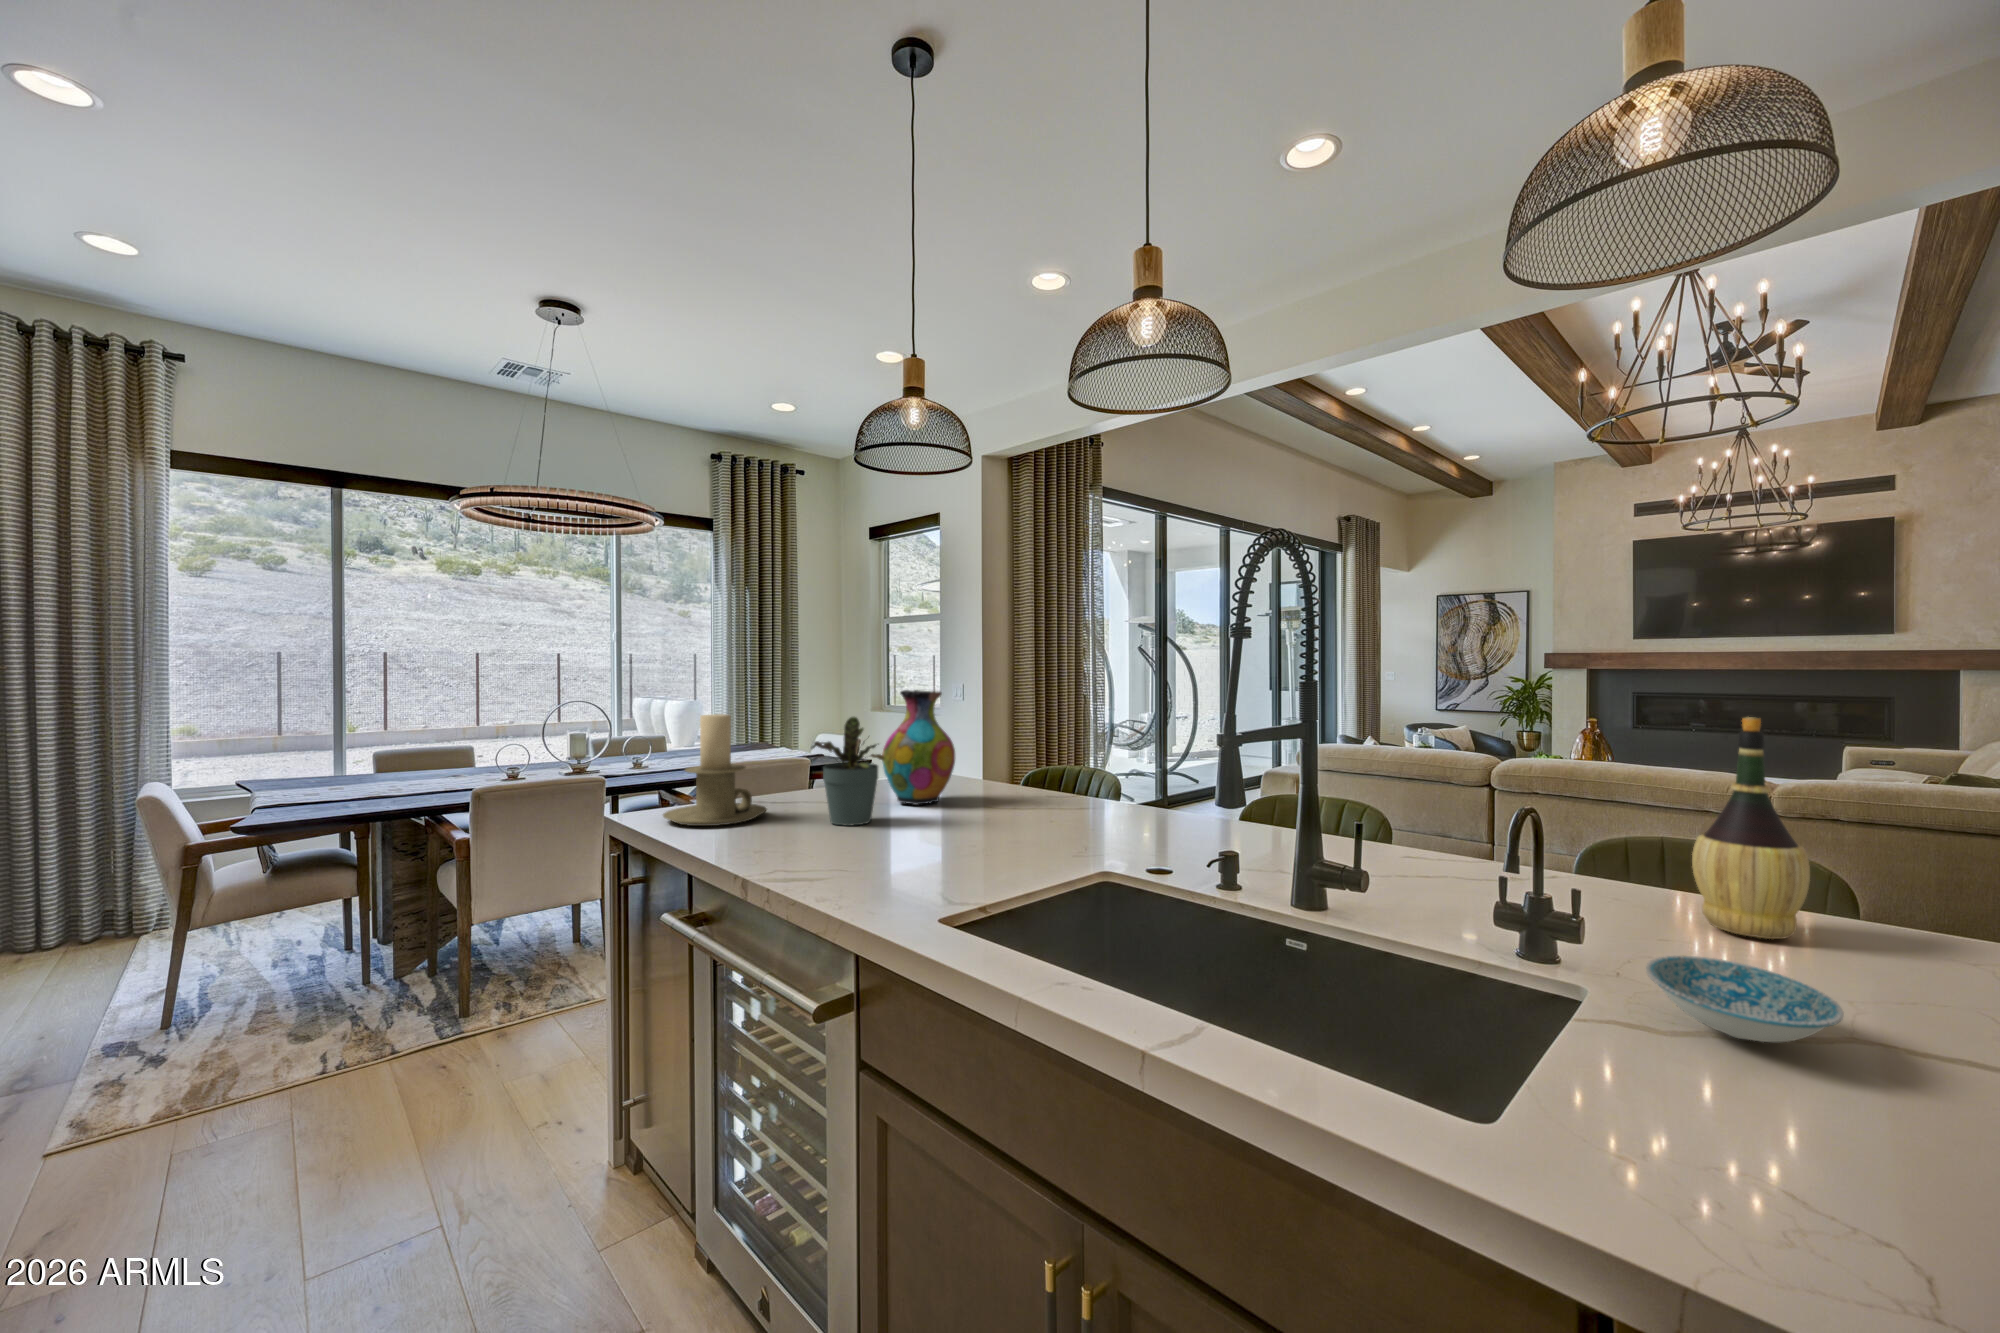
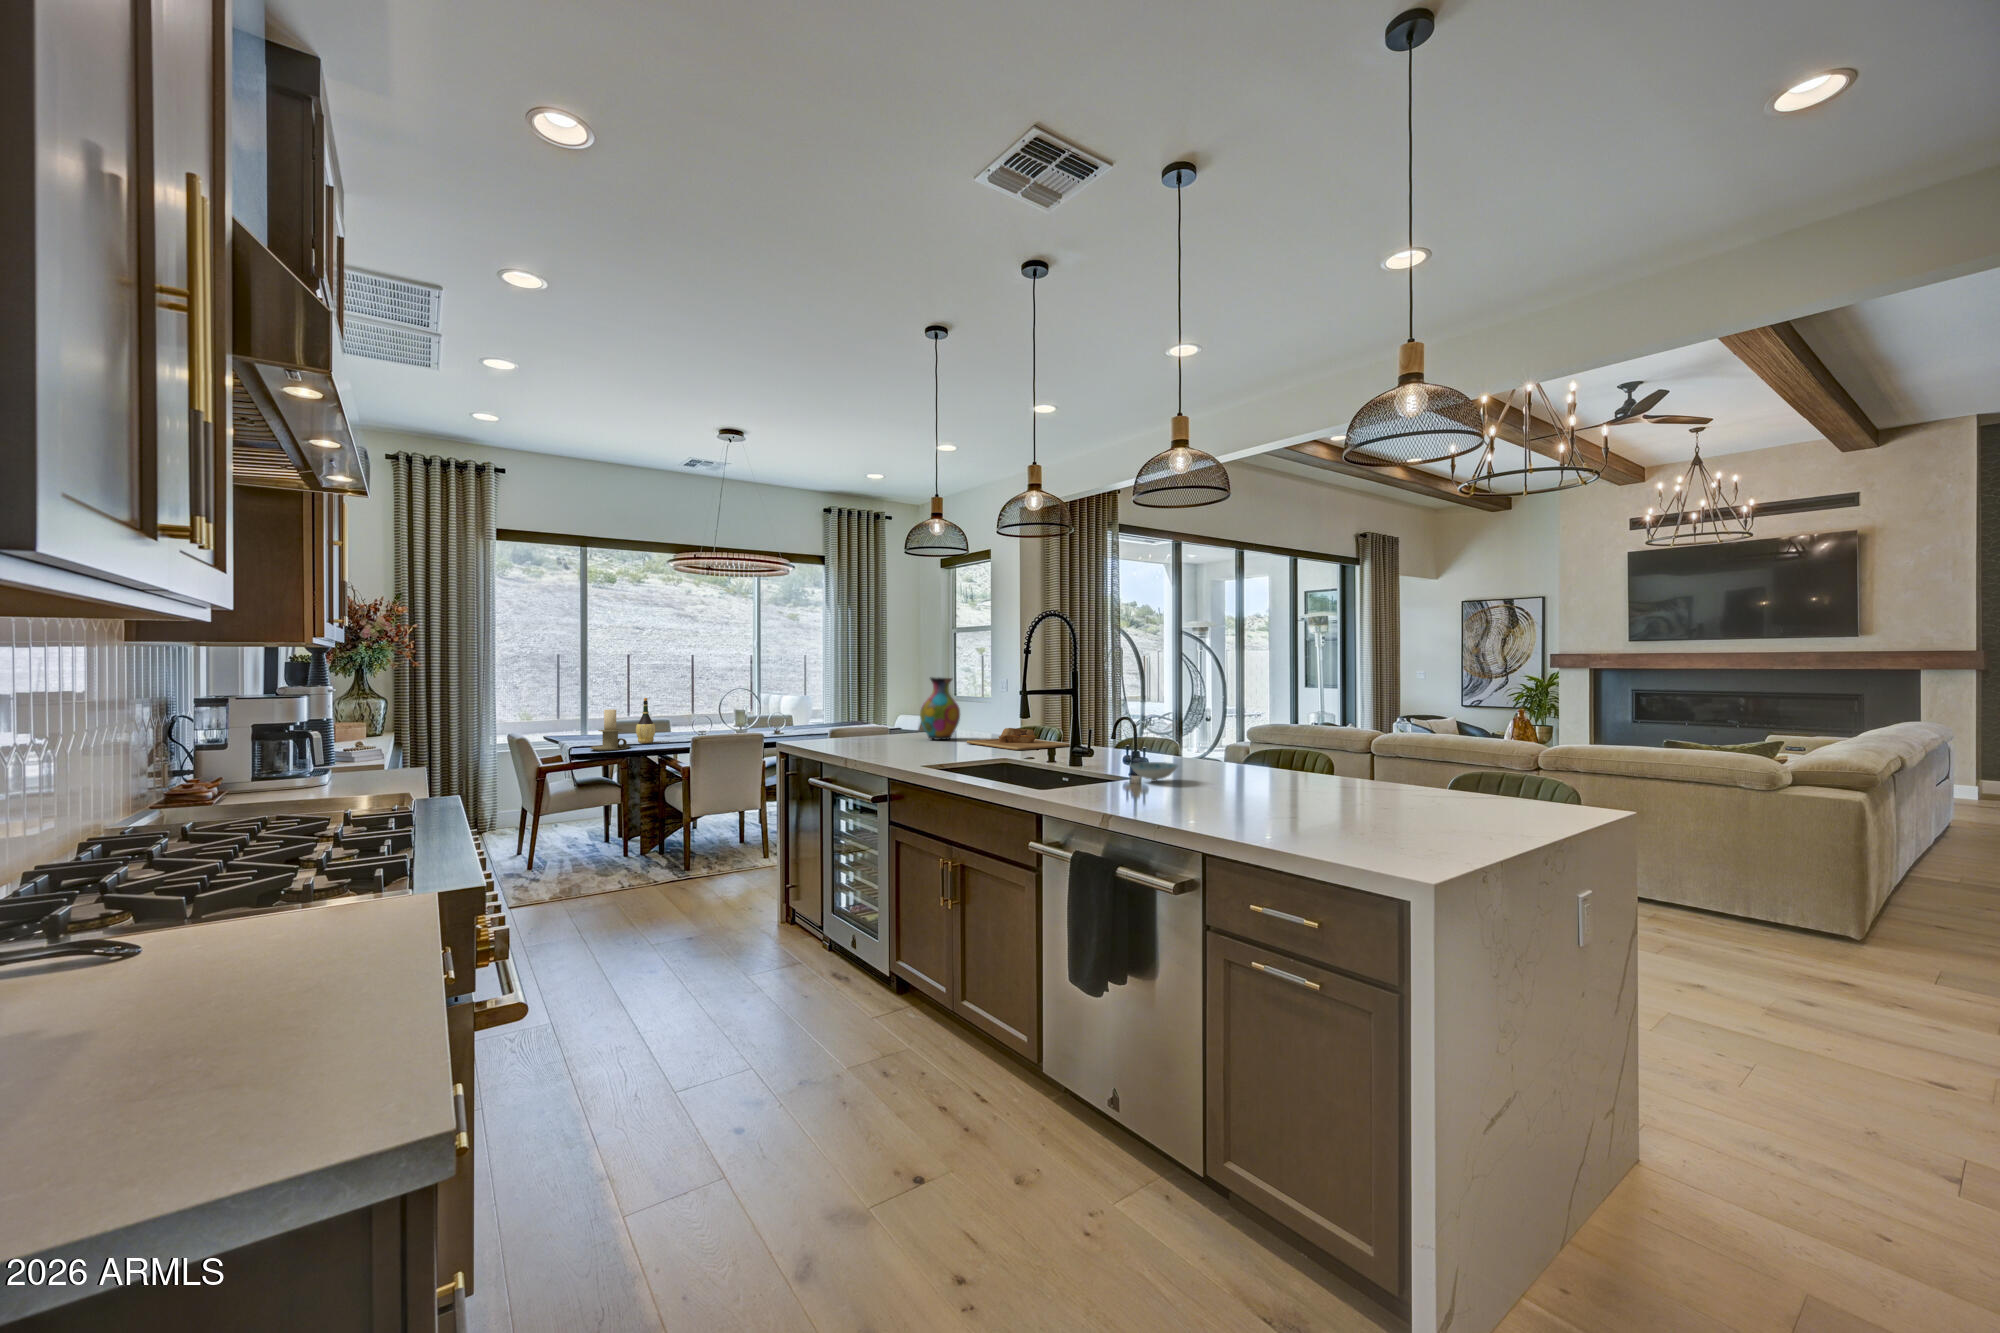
candle holder: present [663,714,767,826] -> present [590,709,630,751]
potted plant: present [812,717,885,826] -> none [879,689,916,745]
wine bottle: present [1692,717,1810,939] -> present [636,698,656,743]
cutting board: none [978,788,1180,841] -> present [967,728,1070,750]

